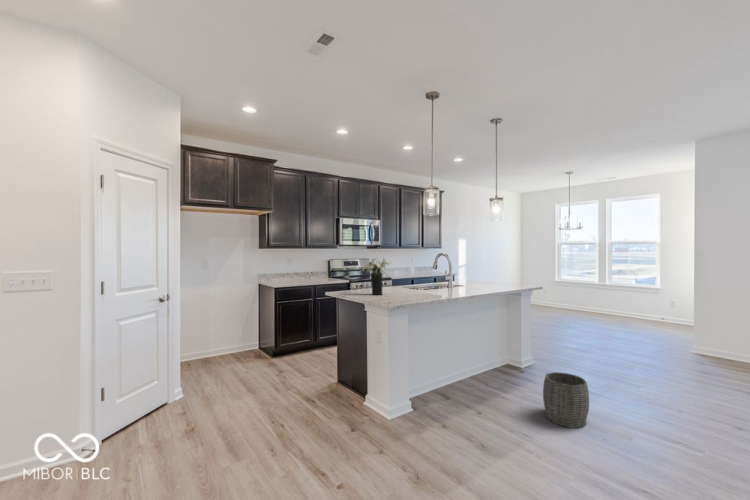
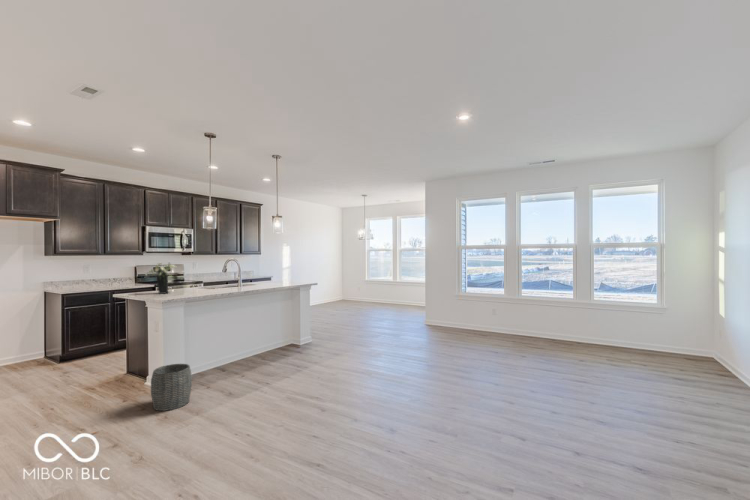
woven basket: present [543,372,589,428] -> present [151,364,192,411]

